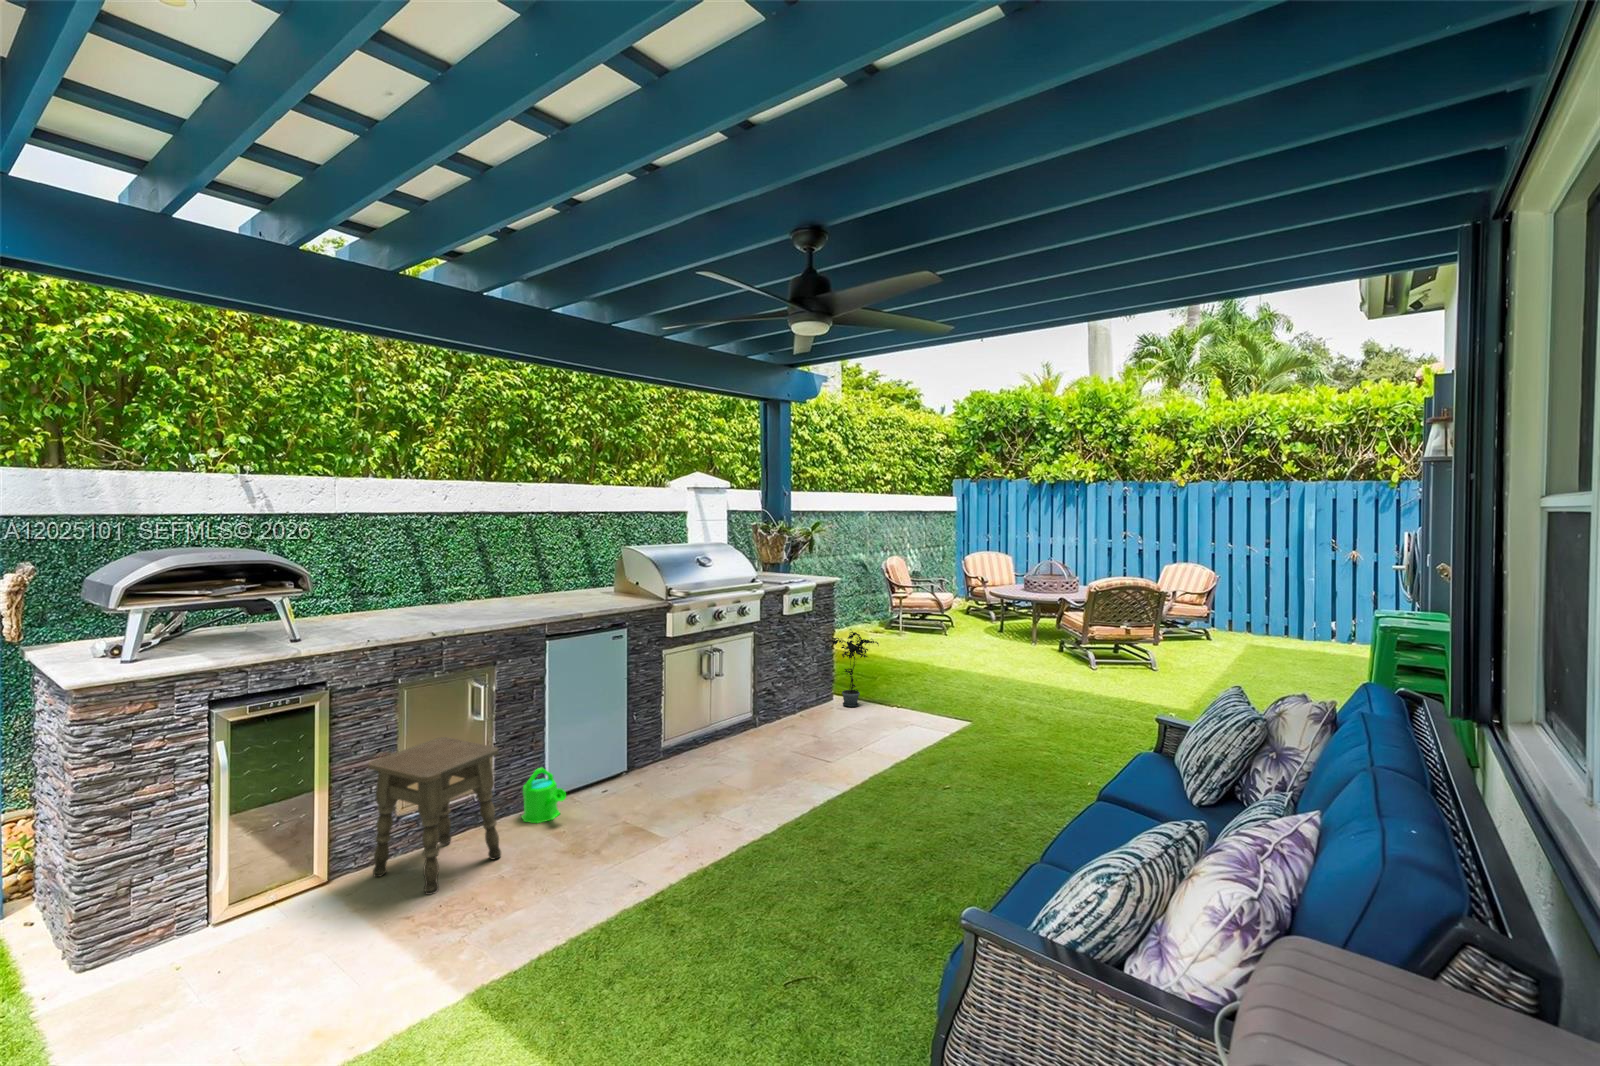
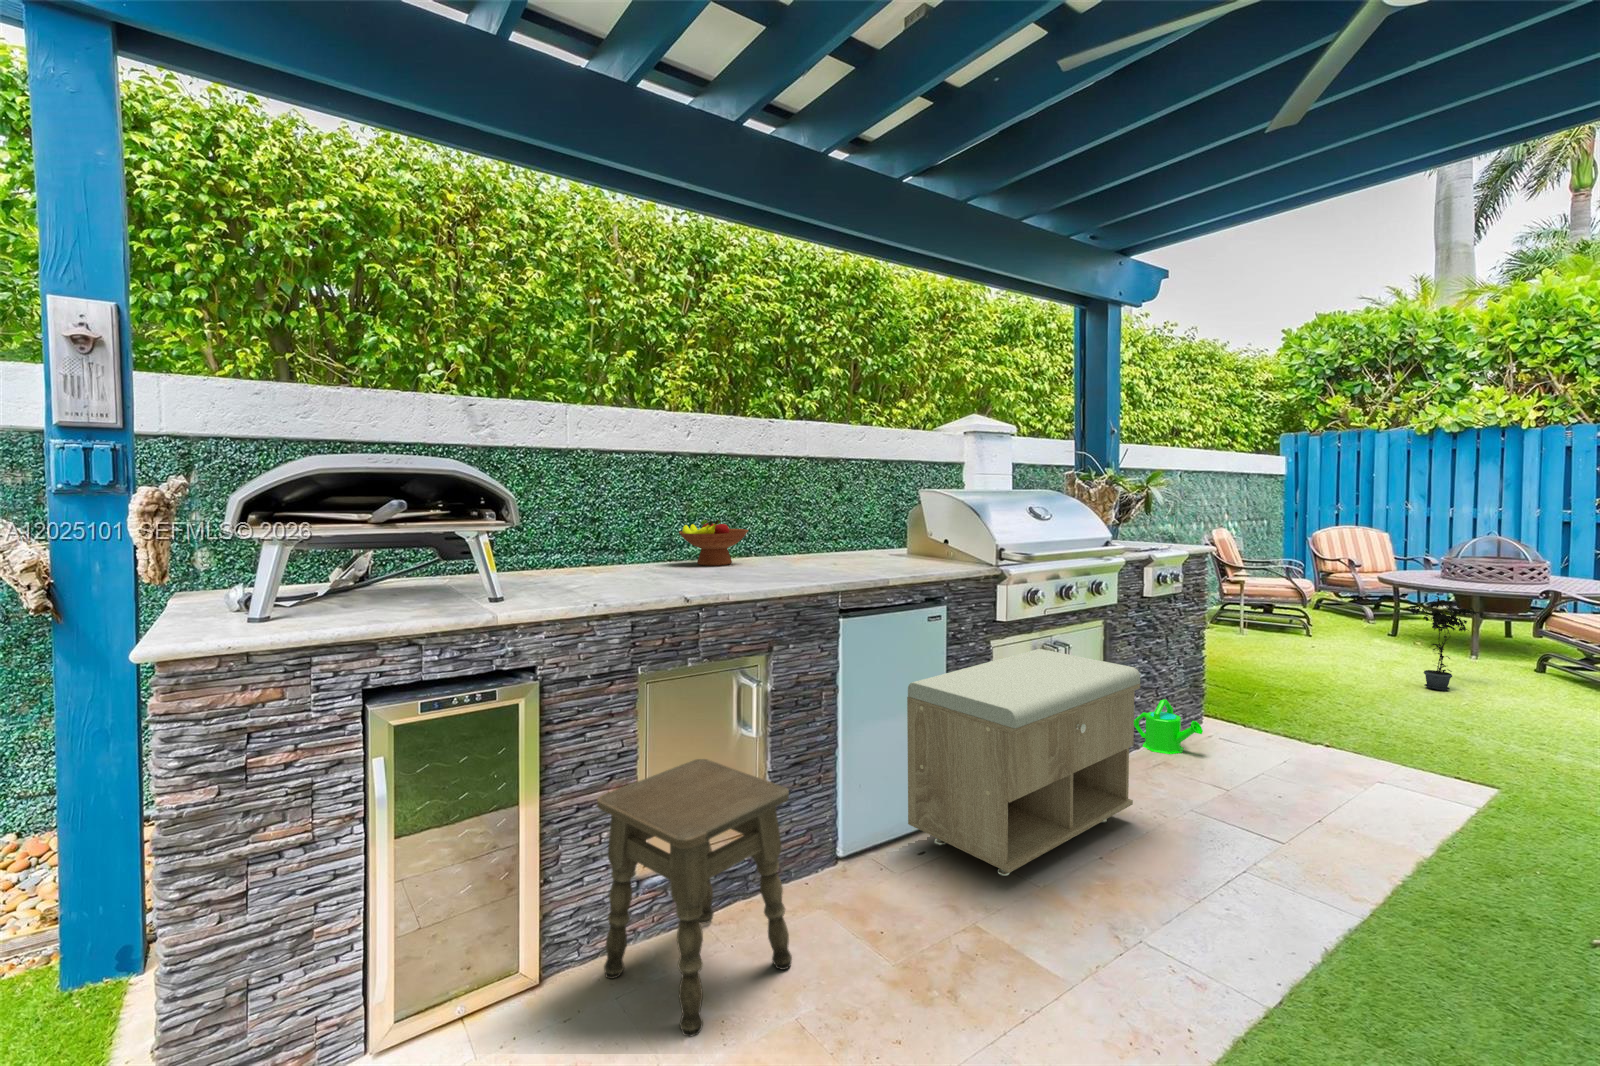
fruit bowl: none [432,571,489,605] -> present [679,520,748,566]
potted plant: present [831,629,879,707] -> present [1410,596,1483,691]
storage bench: none [596,655,752,801] -> present [907,649,1140,876]
watering can: present [522,768,566,823] -> present [1134,699,1203,754]

